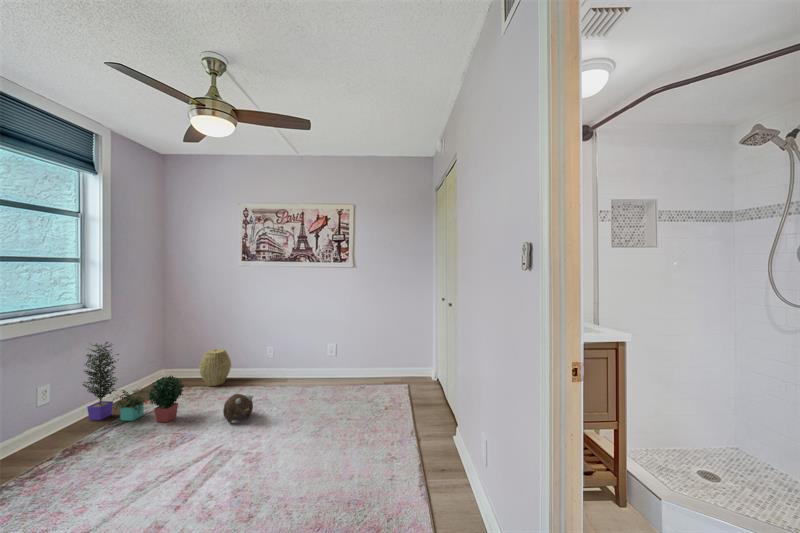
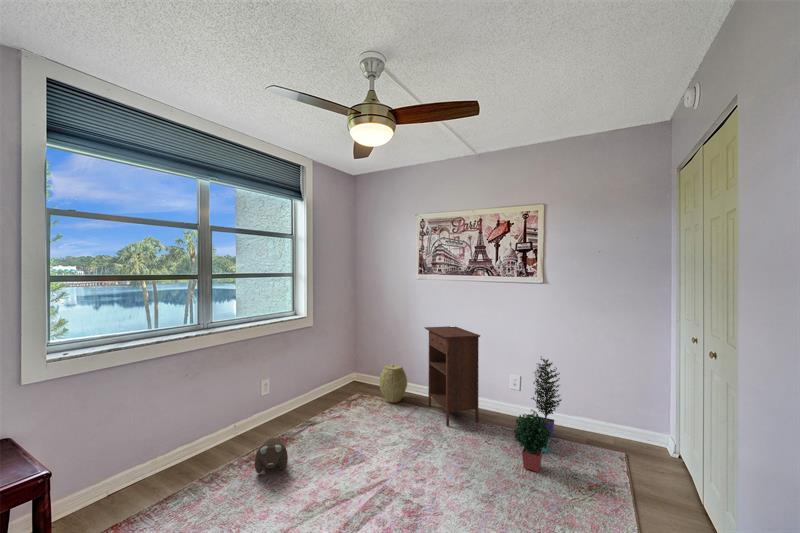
nightstand: none [249,307,304,393] -> present [425,326,480,426]
potted plant: present [83,342,184,422] -> present [514,358,561,472]
plush toy: present [223,394,253,423] -> present [255,438,288,473]

